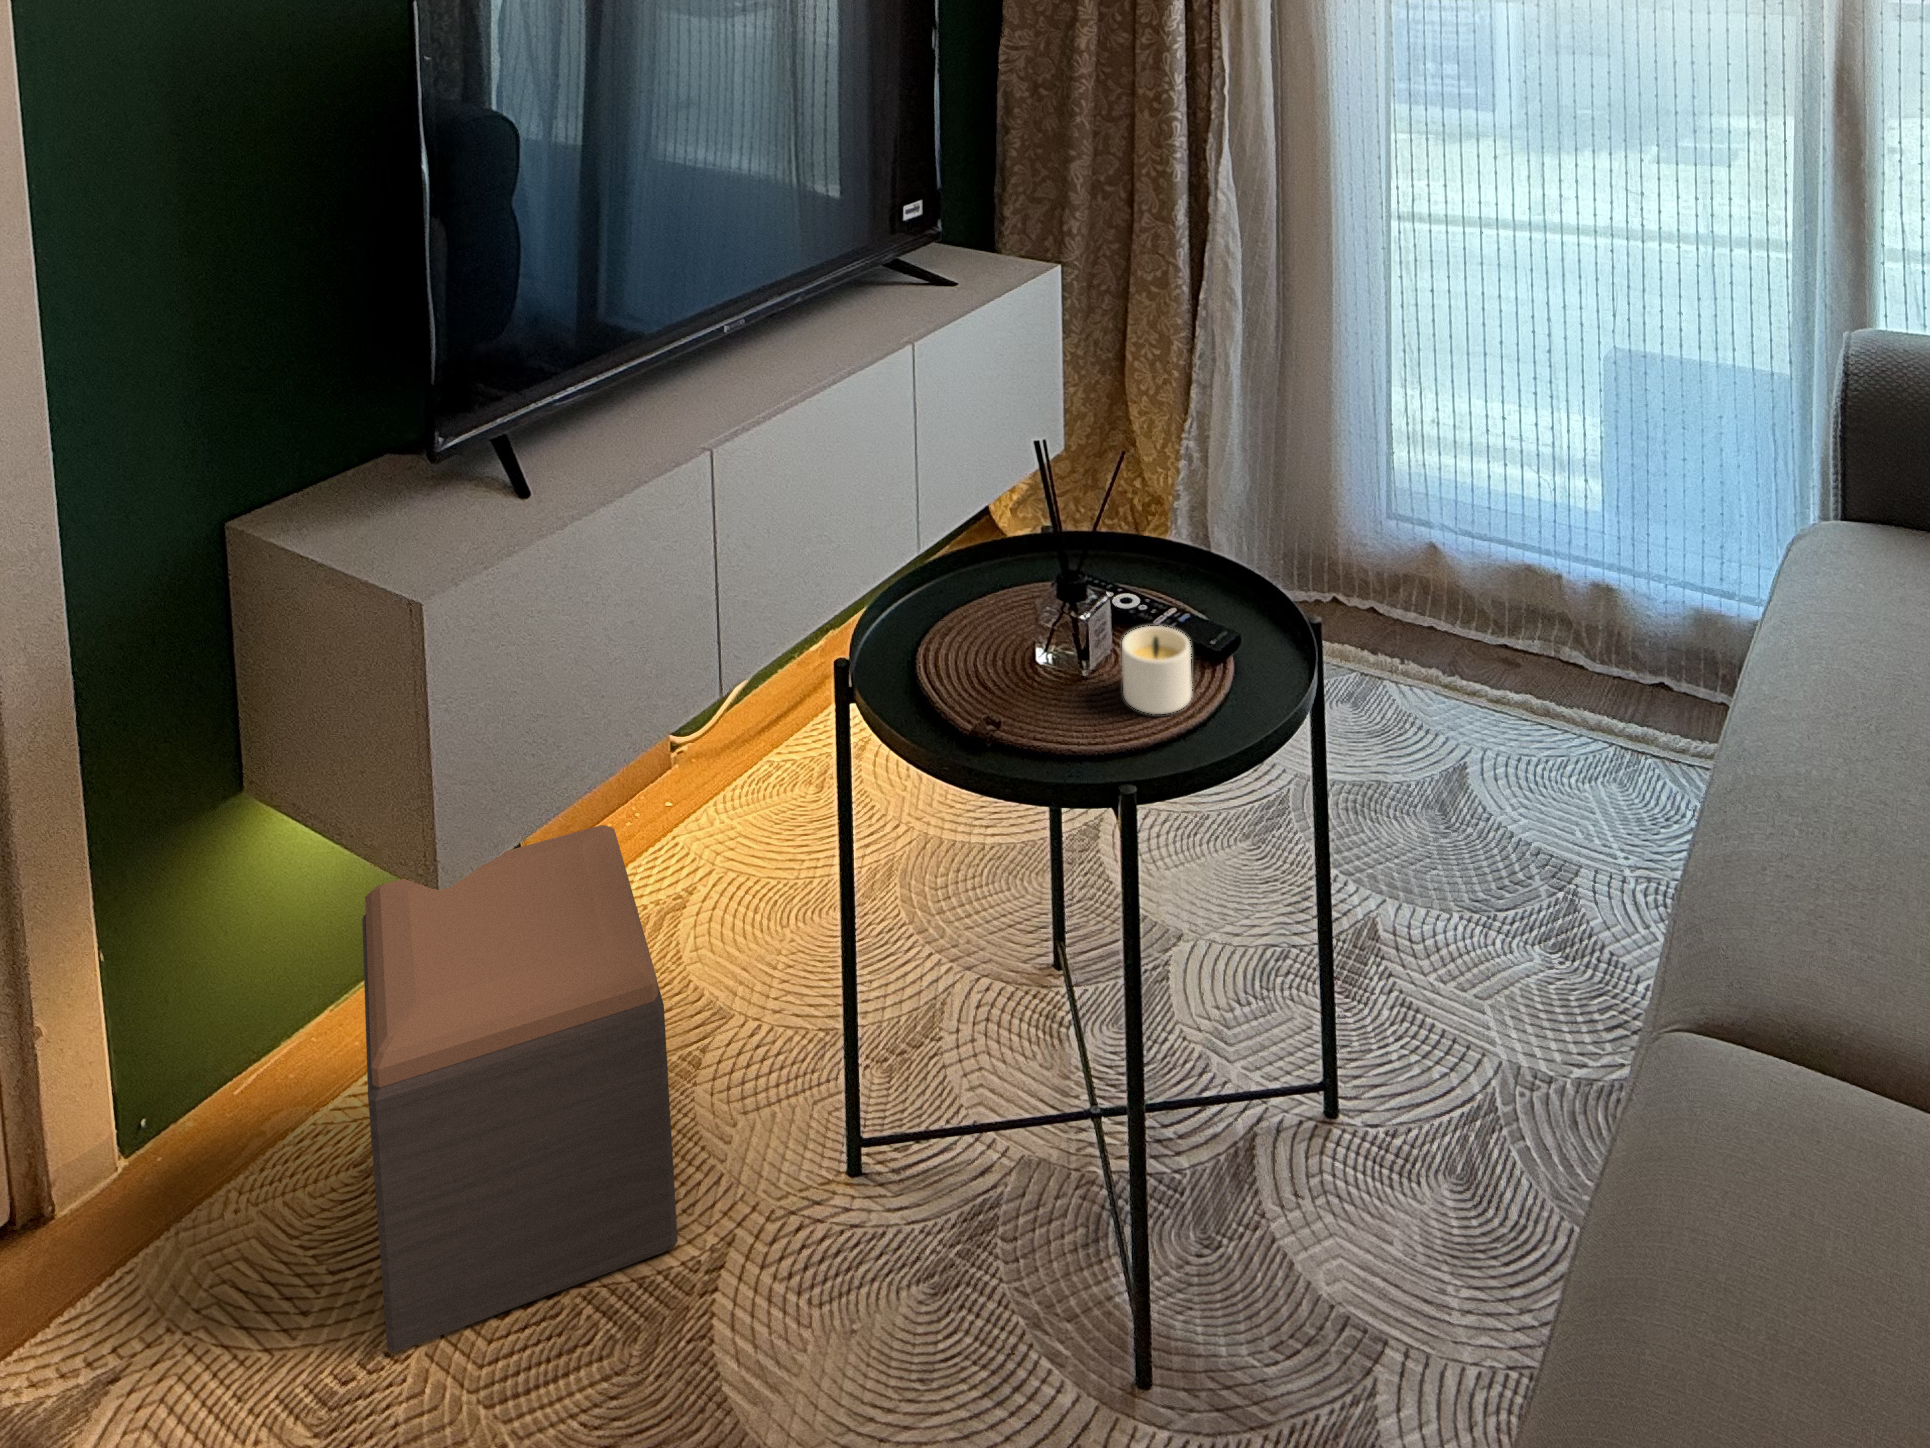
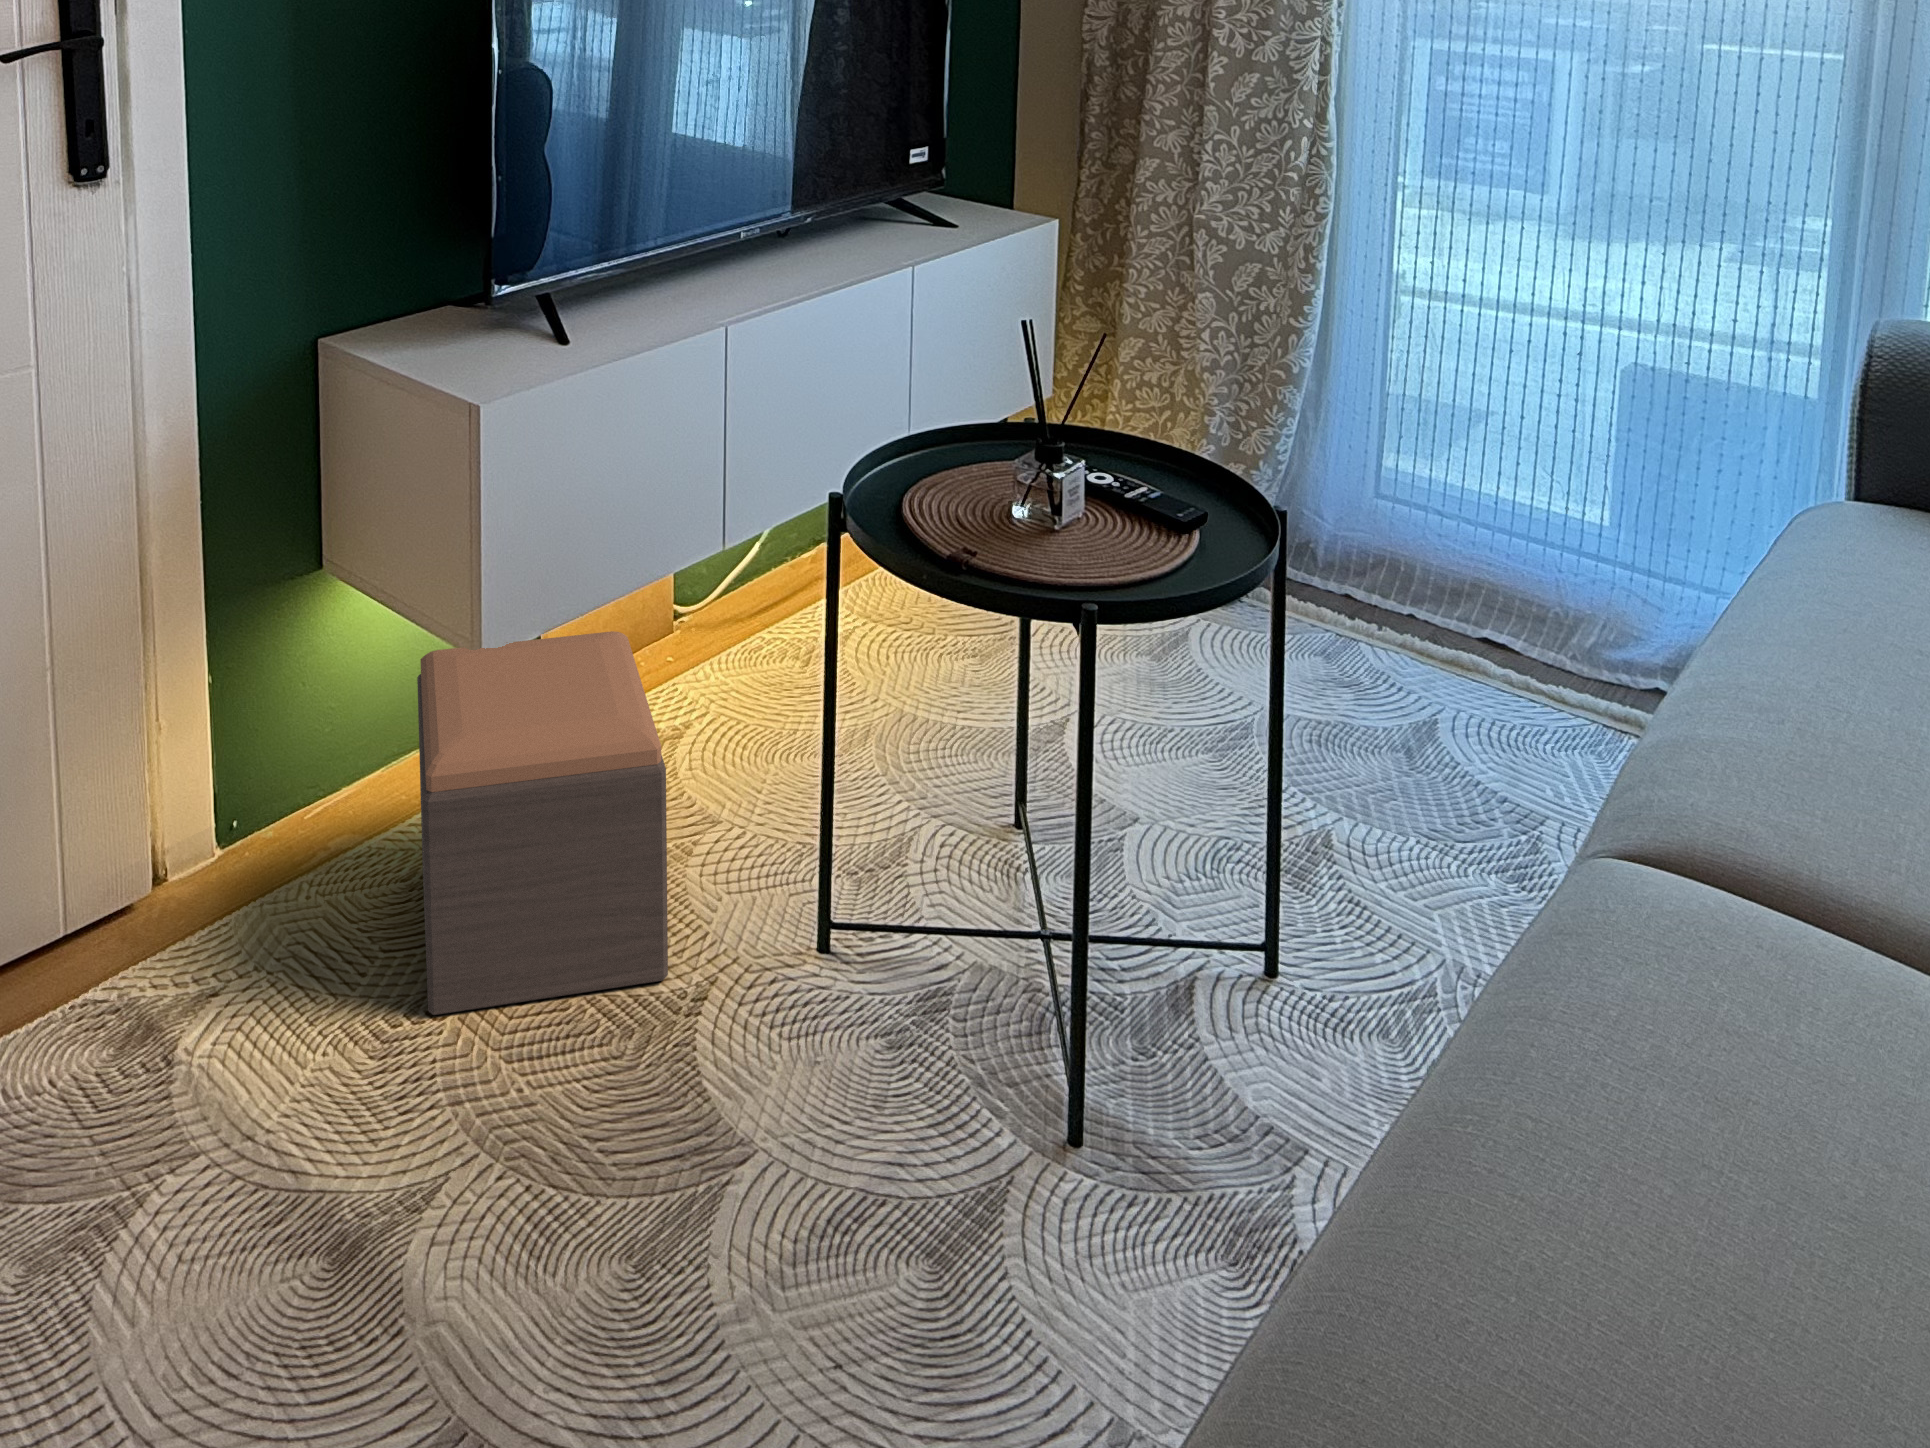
candle: present [1122,626,1192,714] -> none [1089,487,1175,560]

